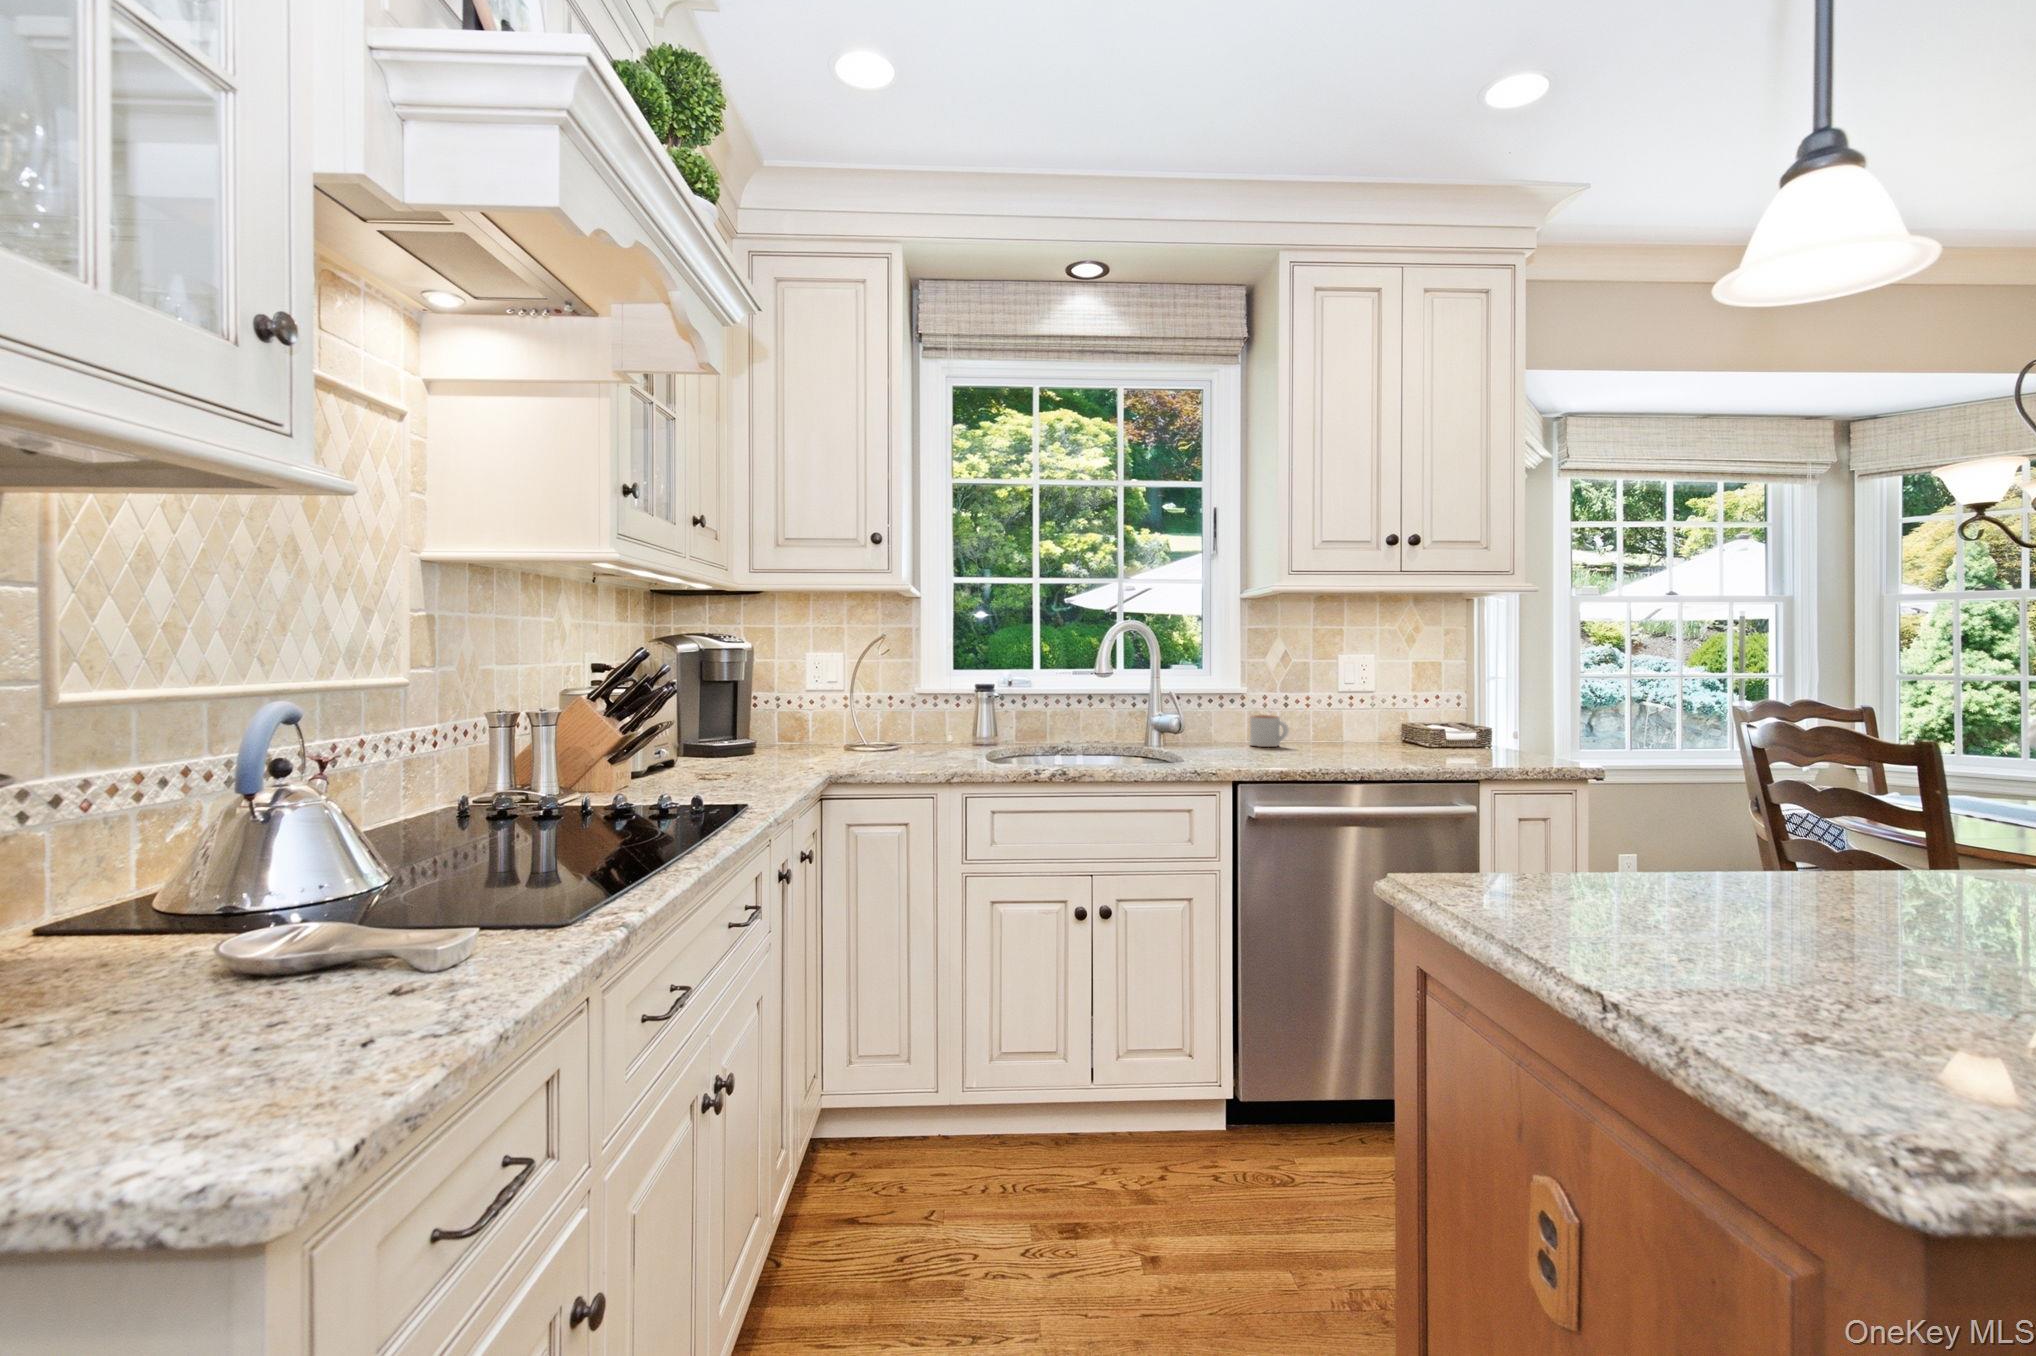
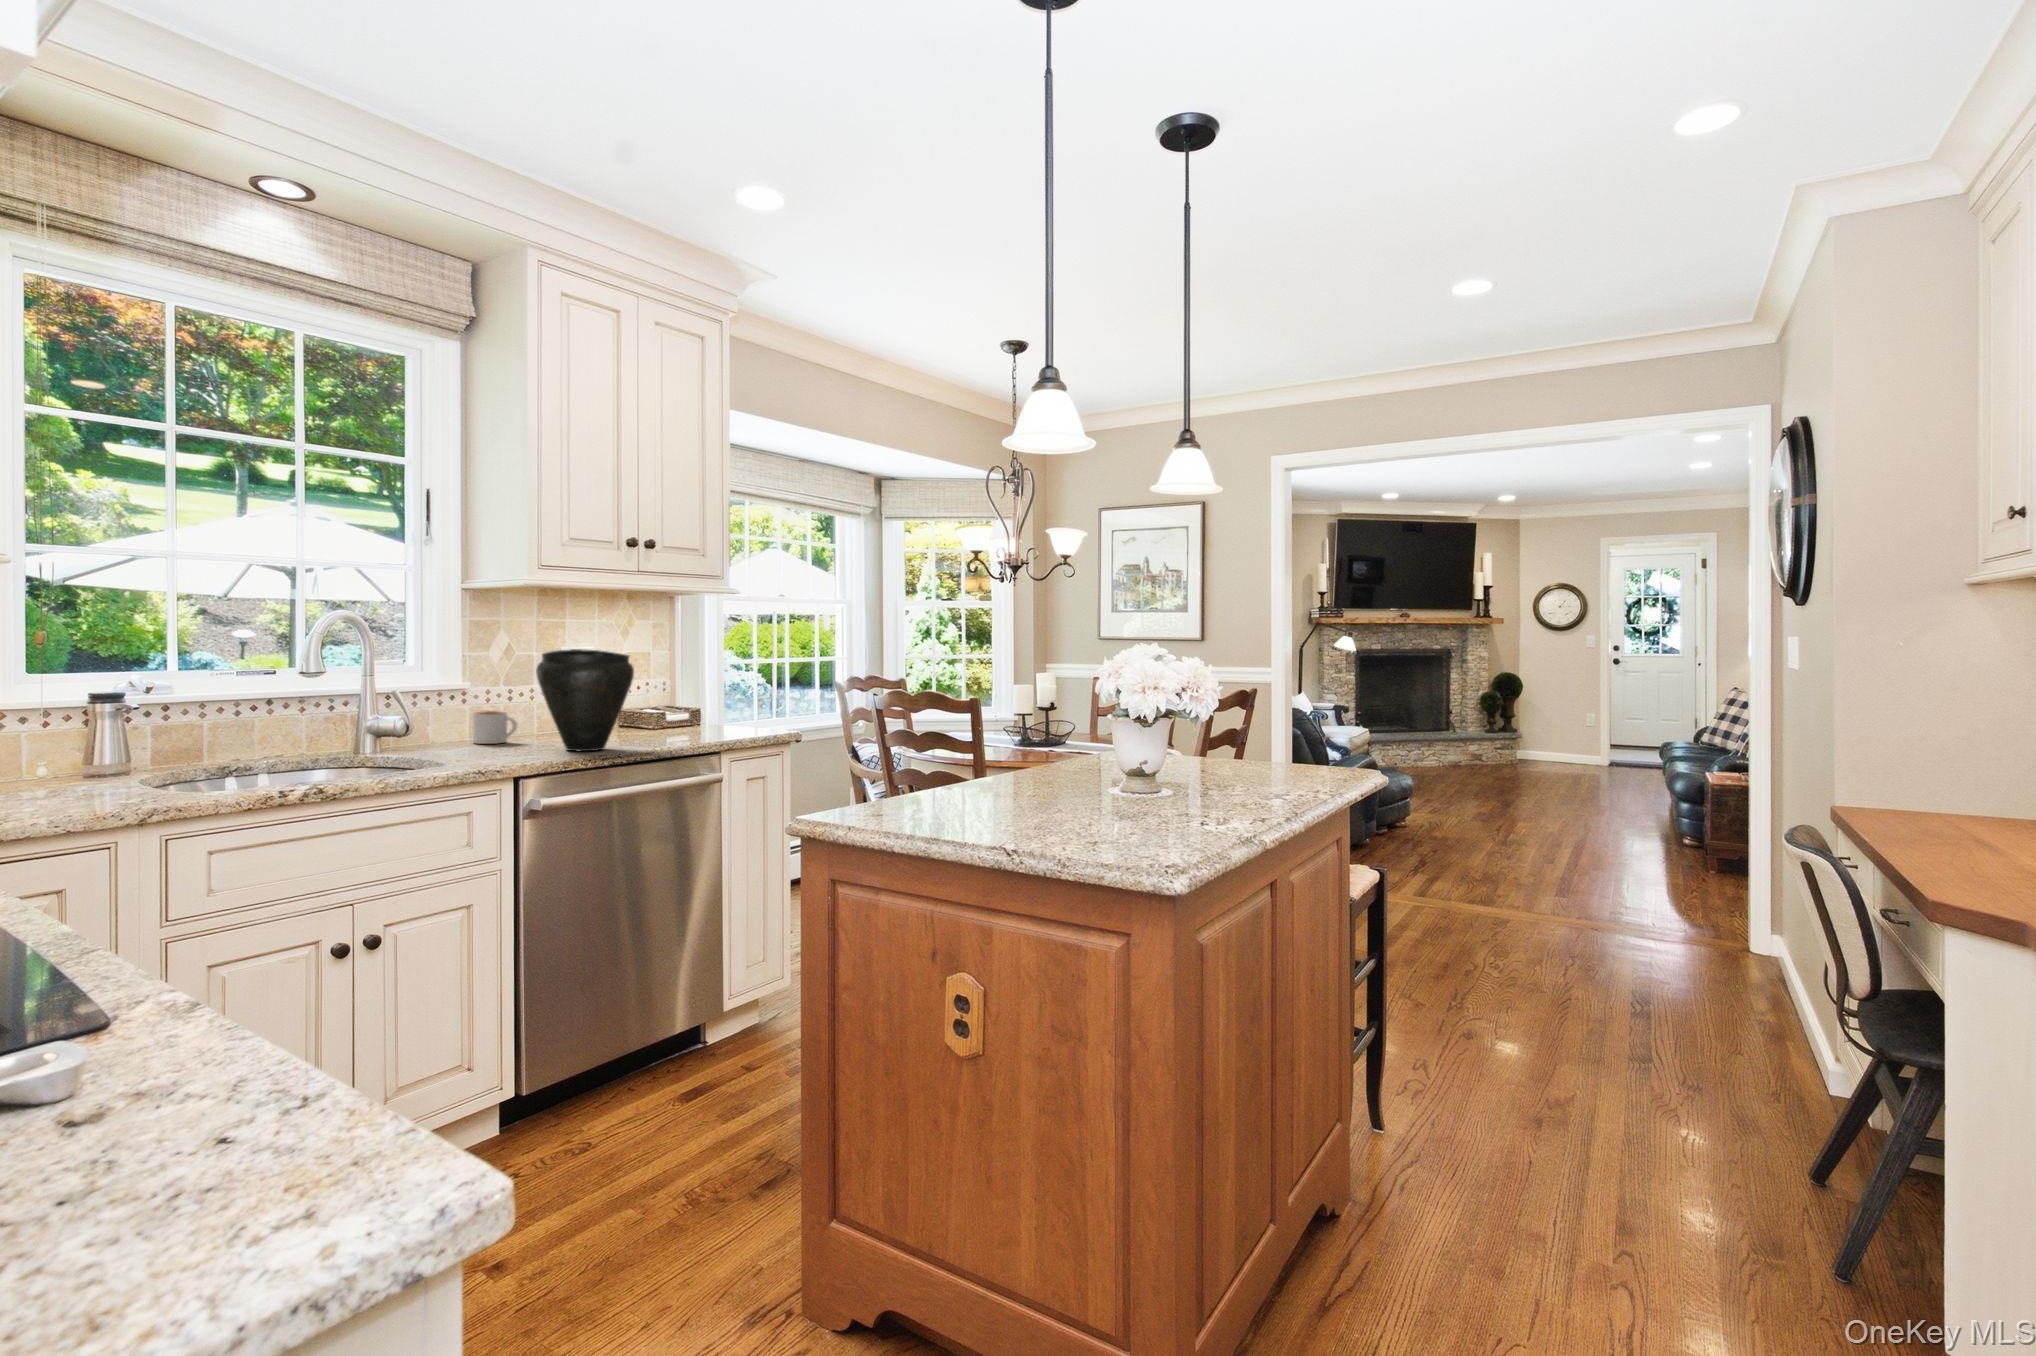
vase: none [1288,651,1388,759] -> present [536,649,634,751]

